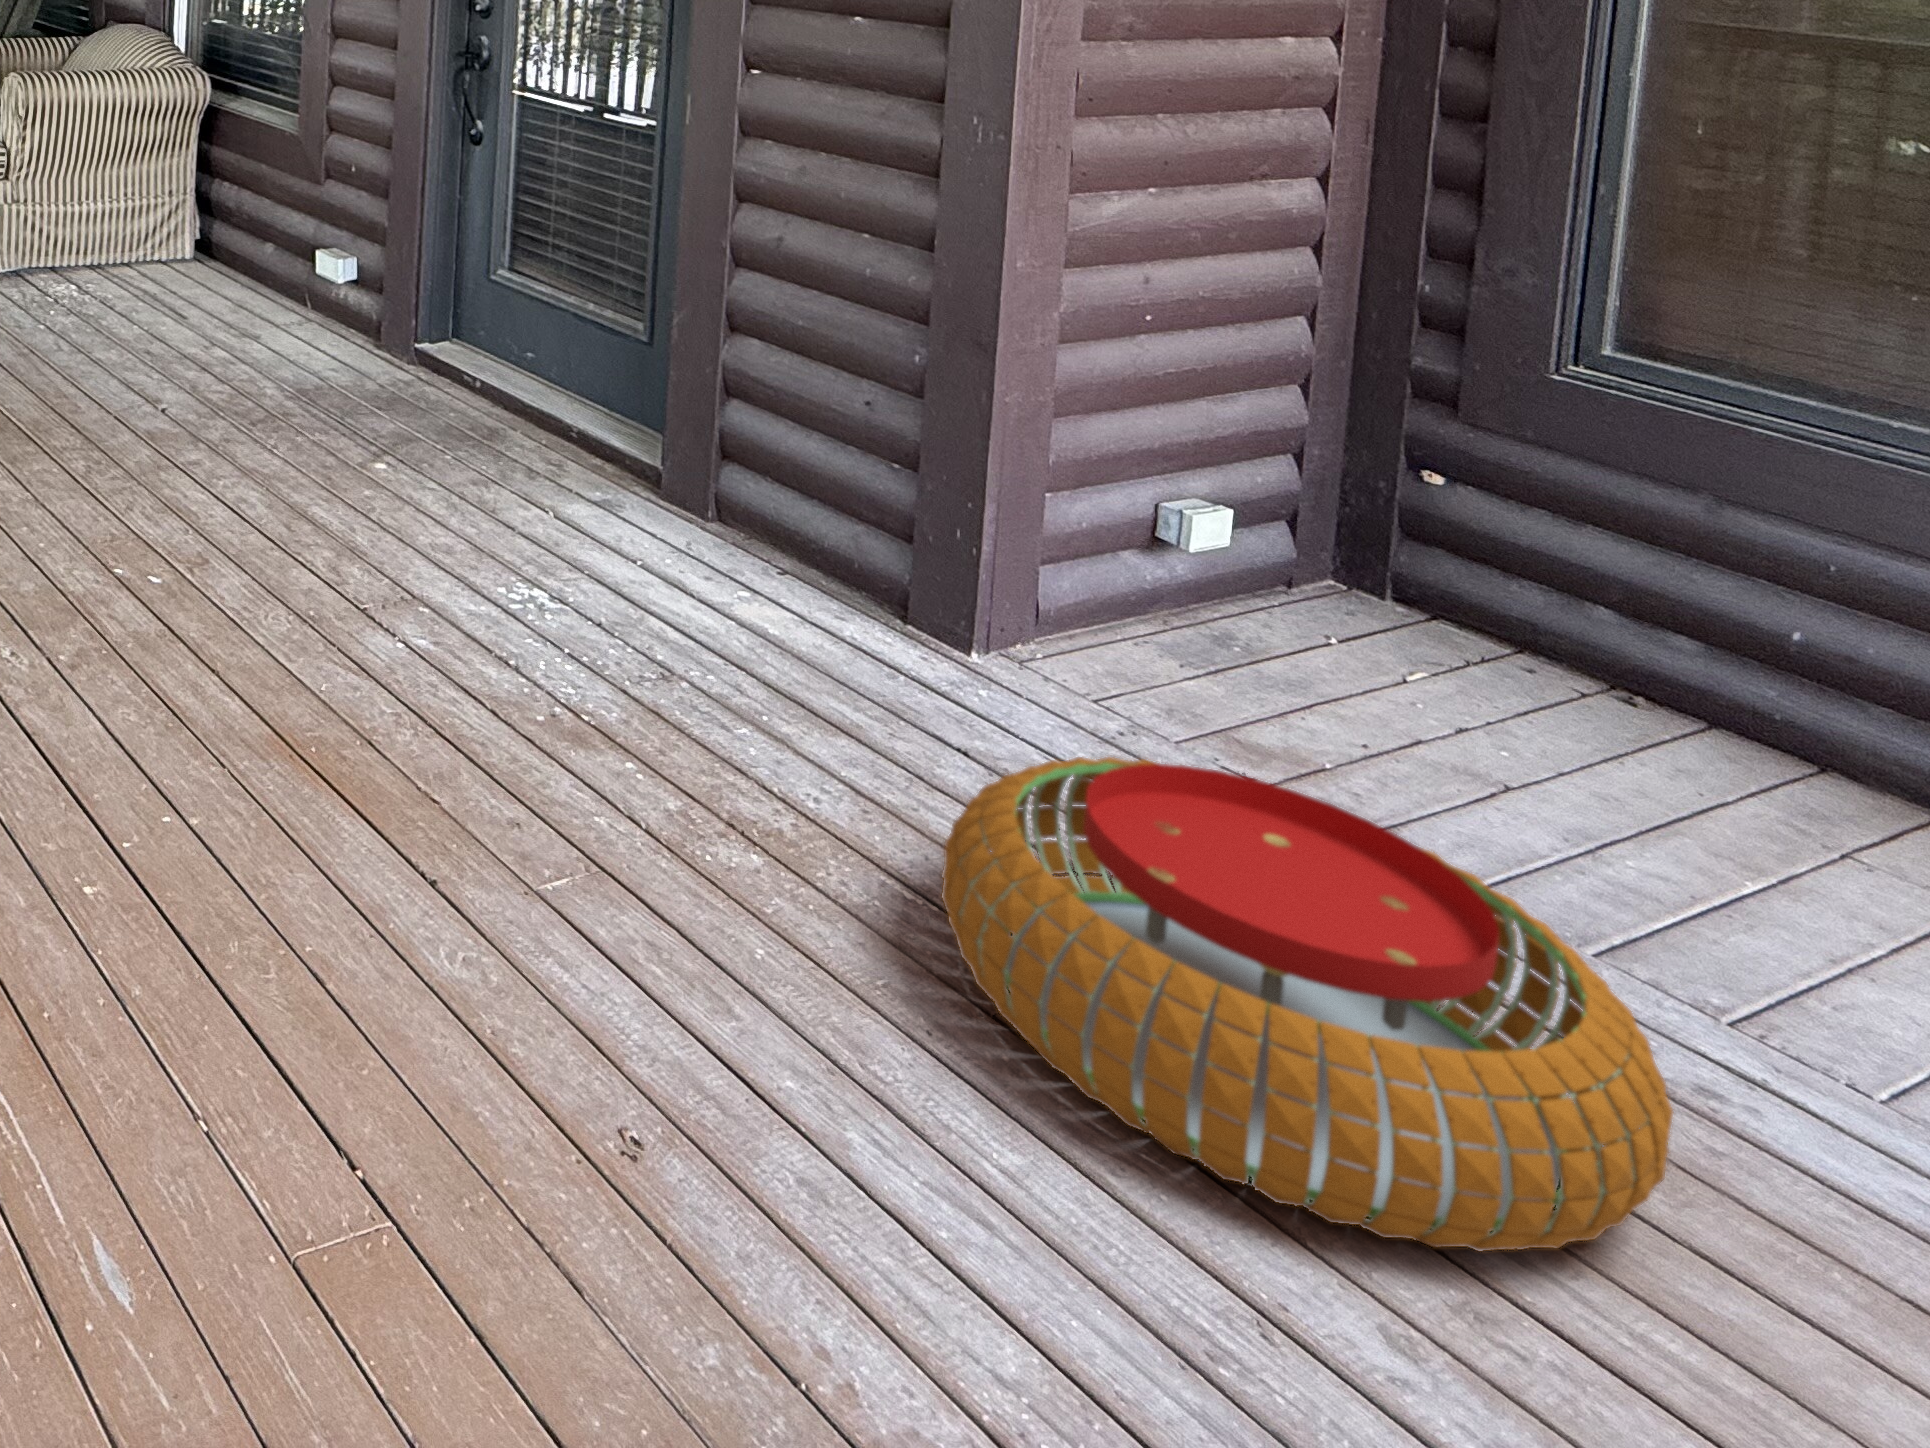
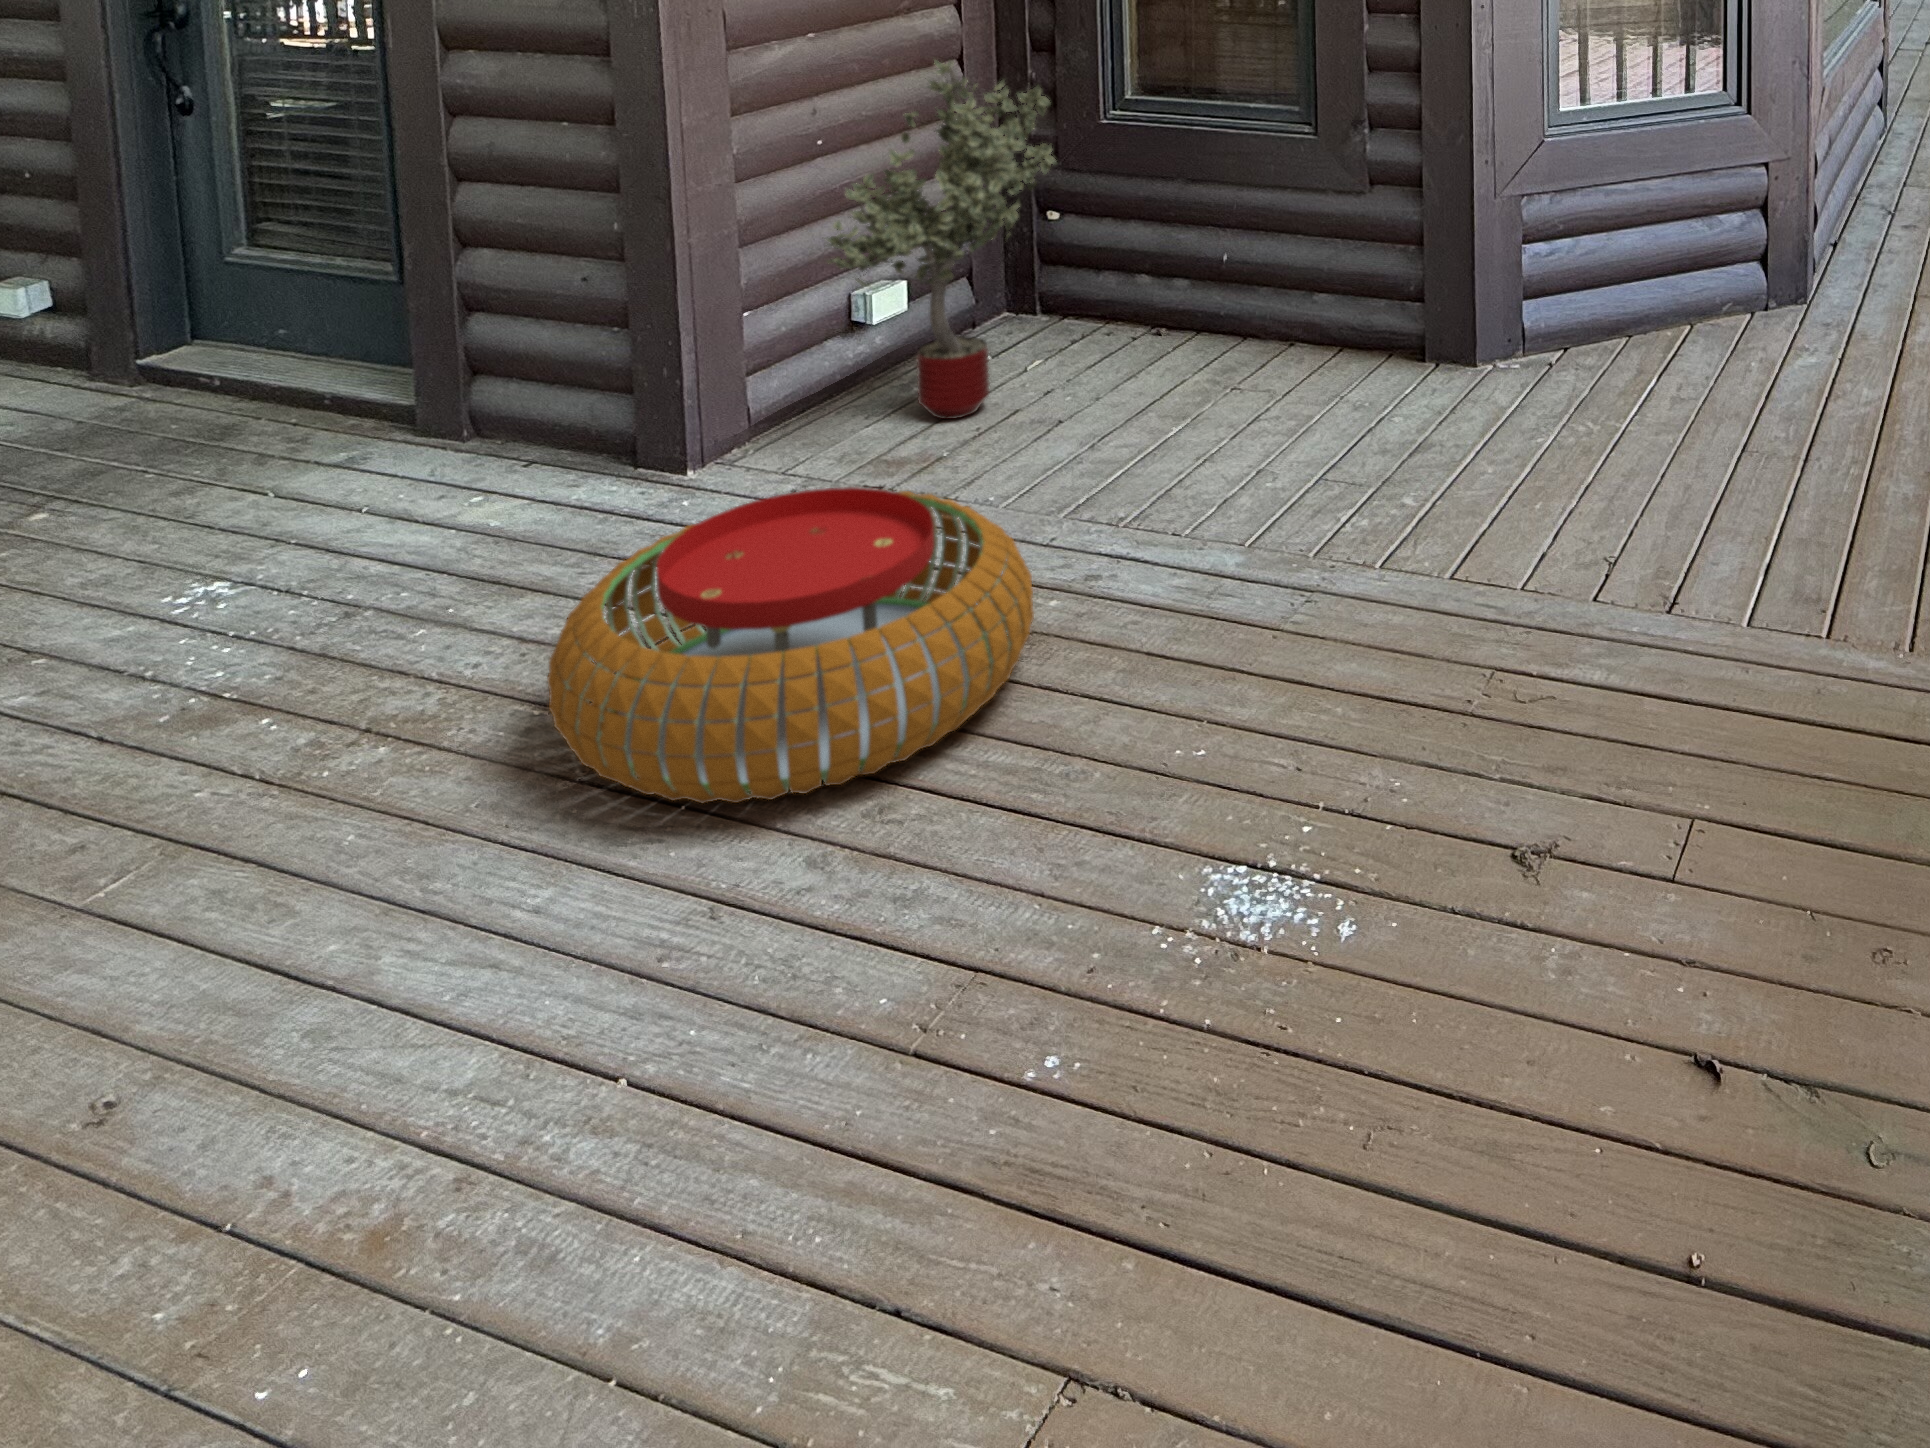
potted tree: none [1155,243,1506,712] -> present [827,60,1056,419]

